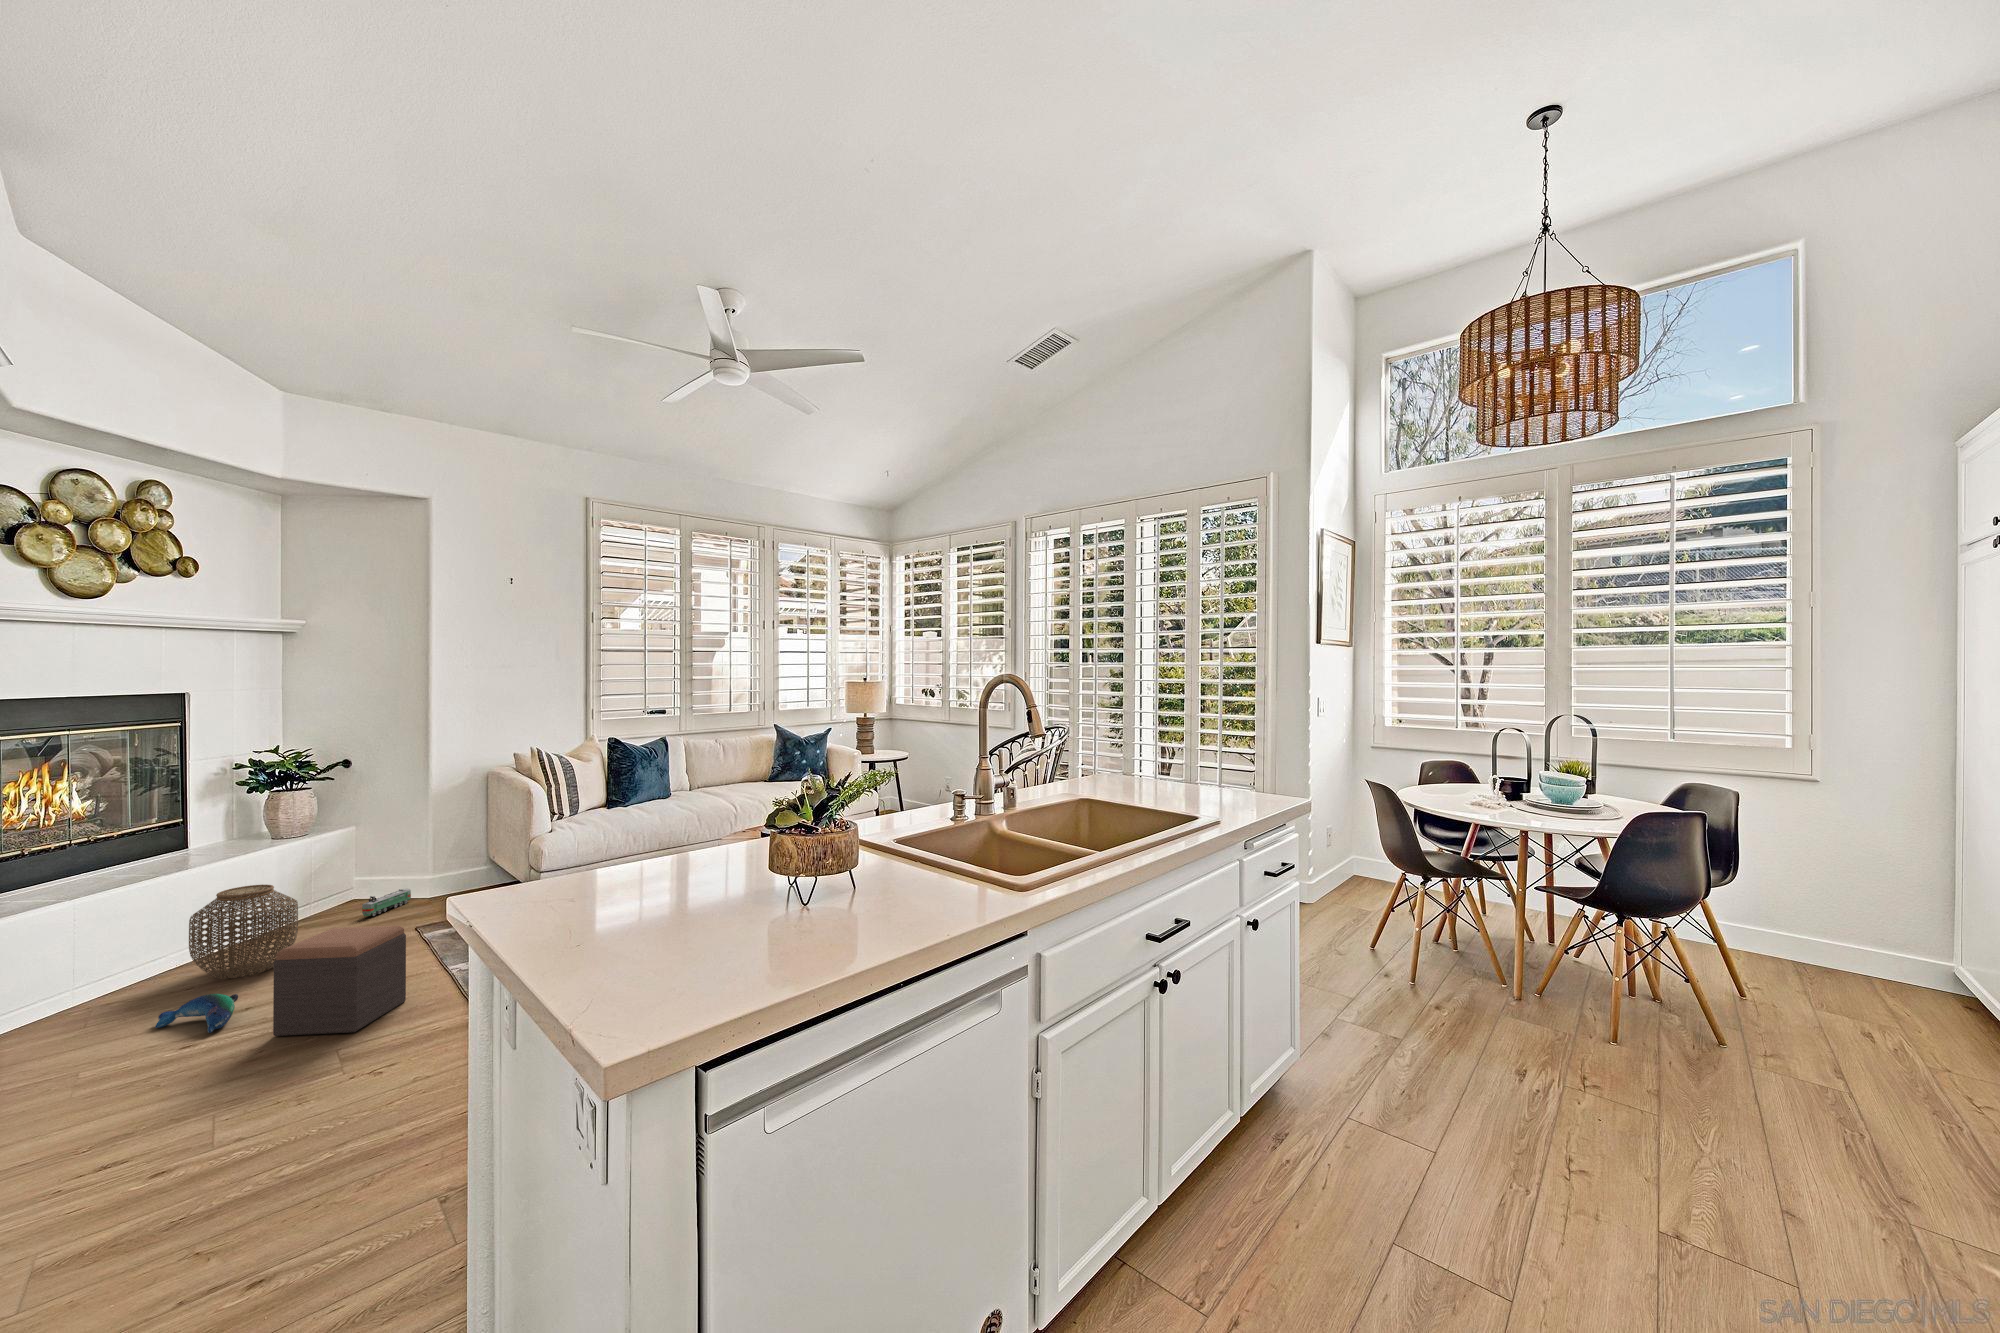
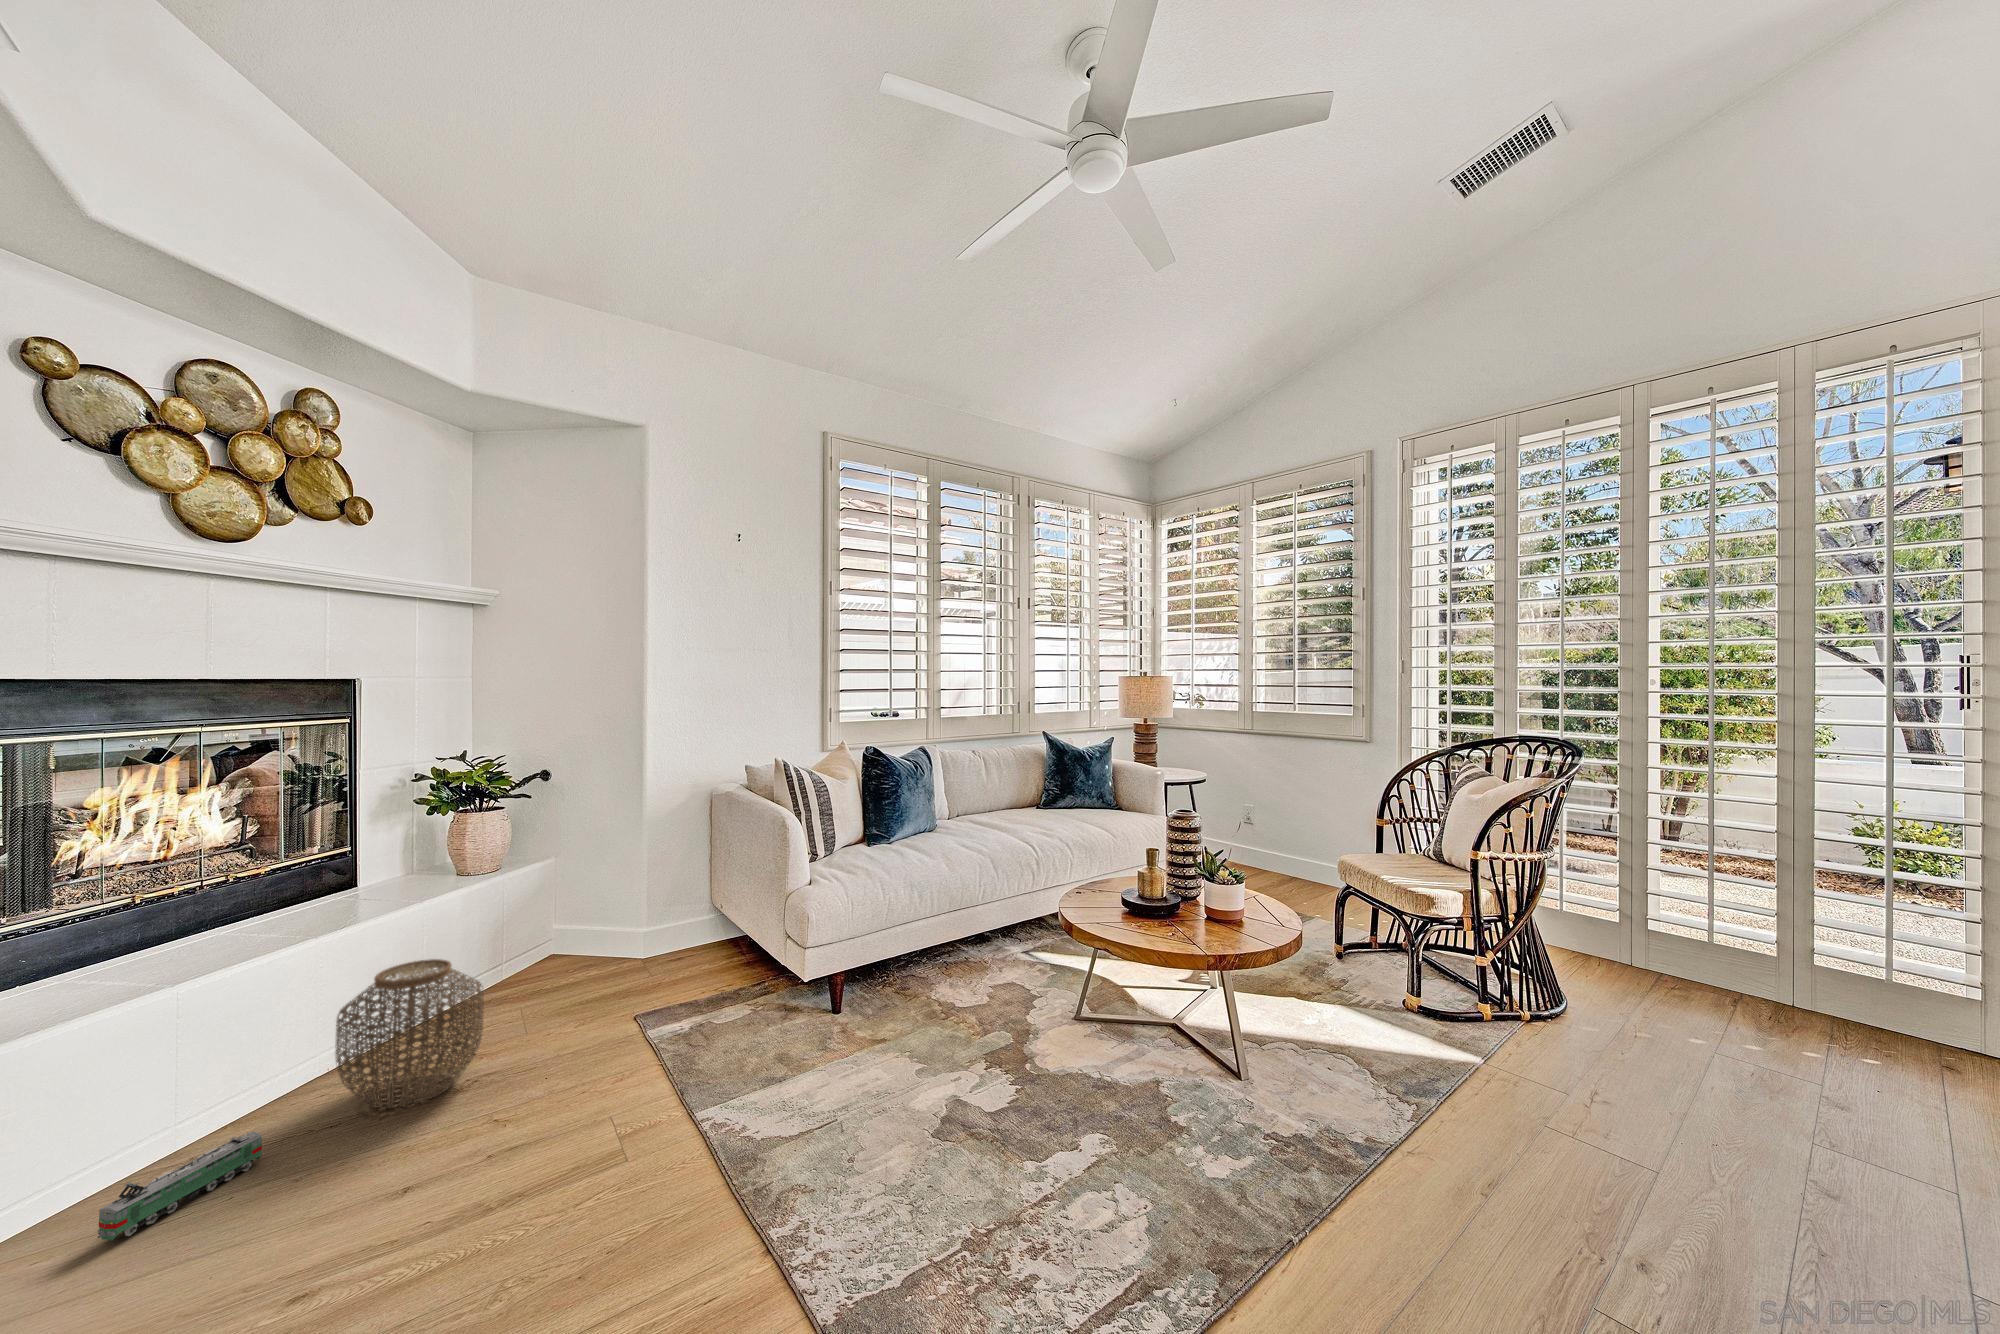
toy train: present [362,889,411,916] -> present [98,1132,262,1240]
footstool: present [273,926,406,1036] -> none [431,1065,638,1289]
plush toy: present [155,994,238,1033] -> none [261,1169,387,1259]

